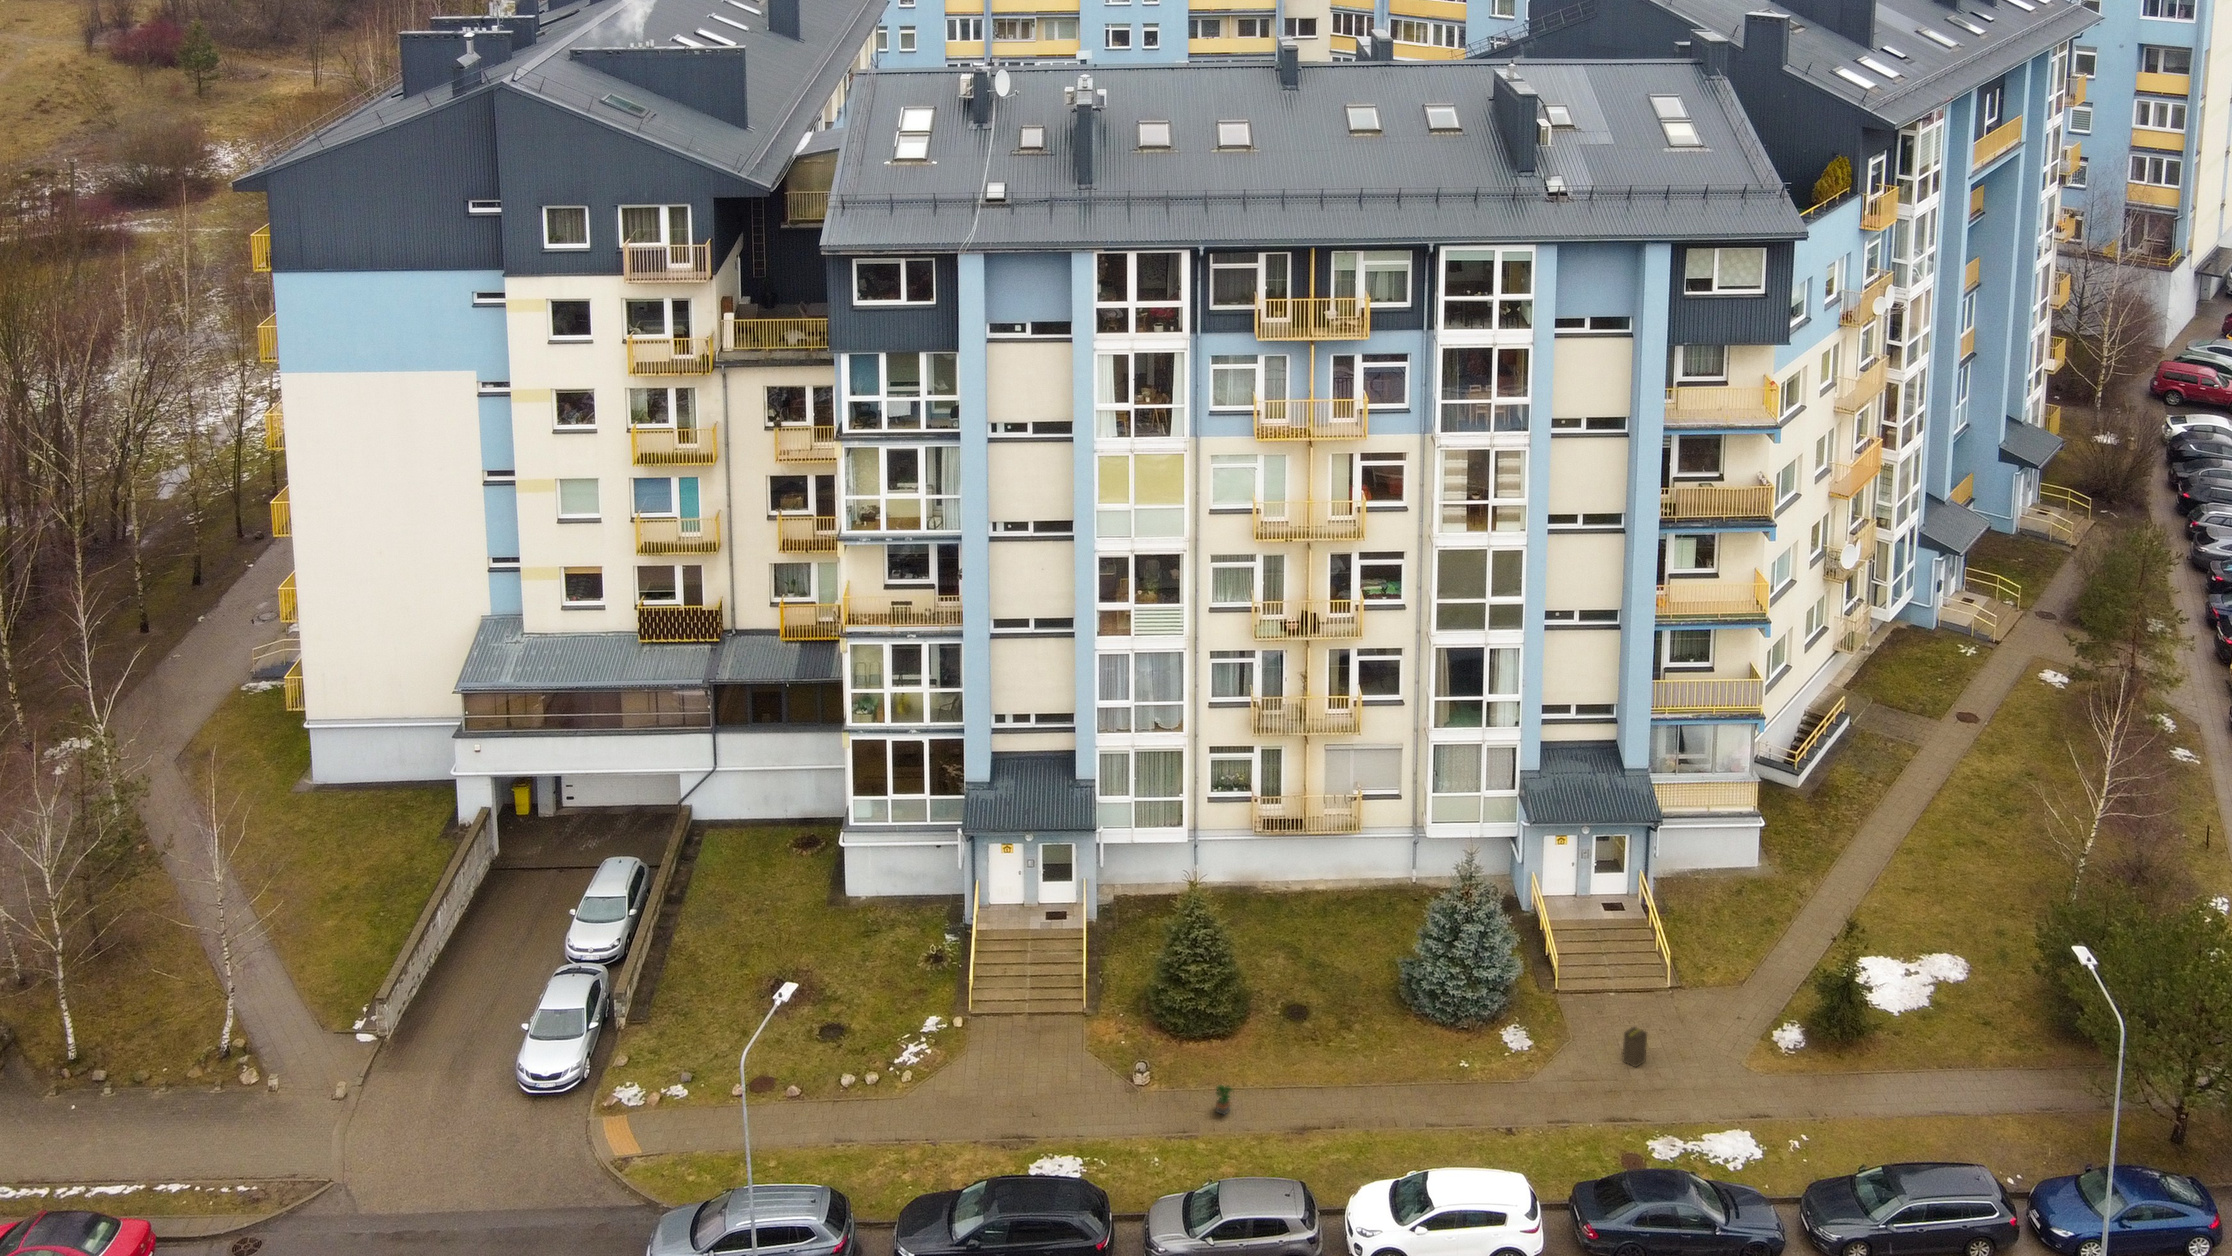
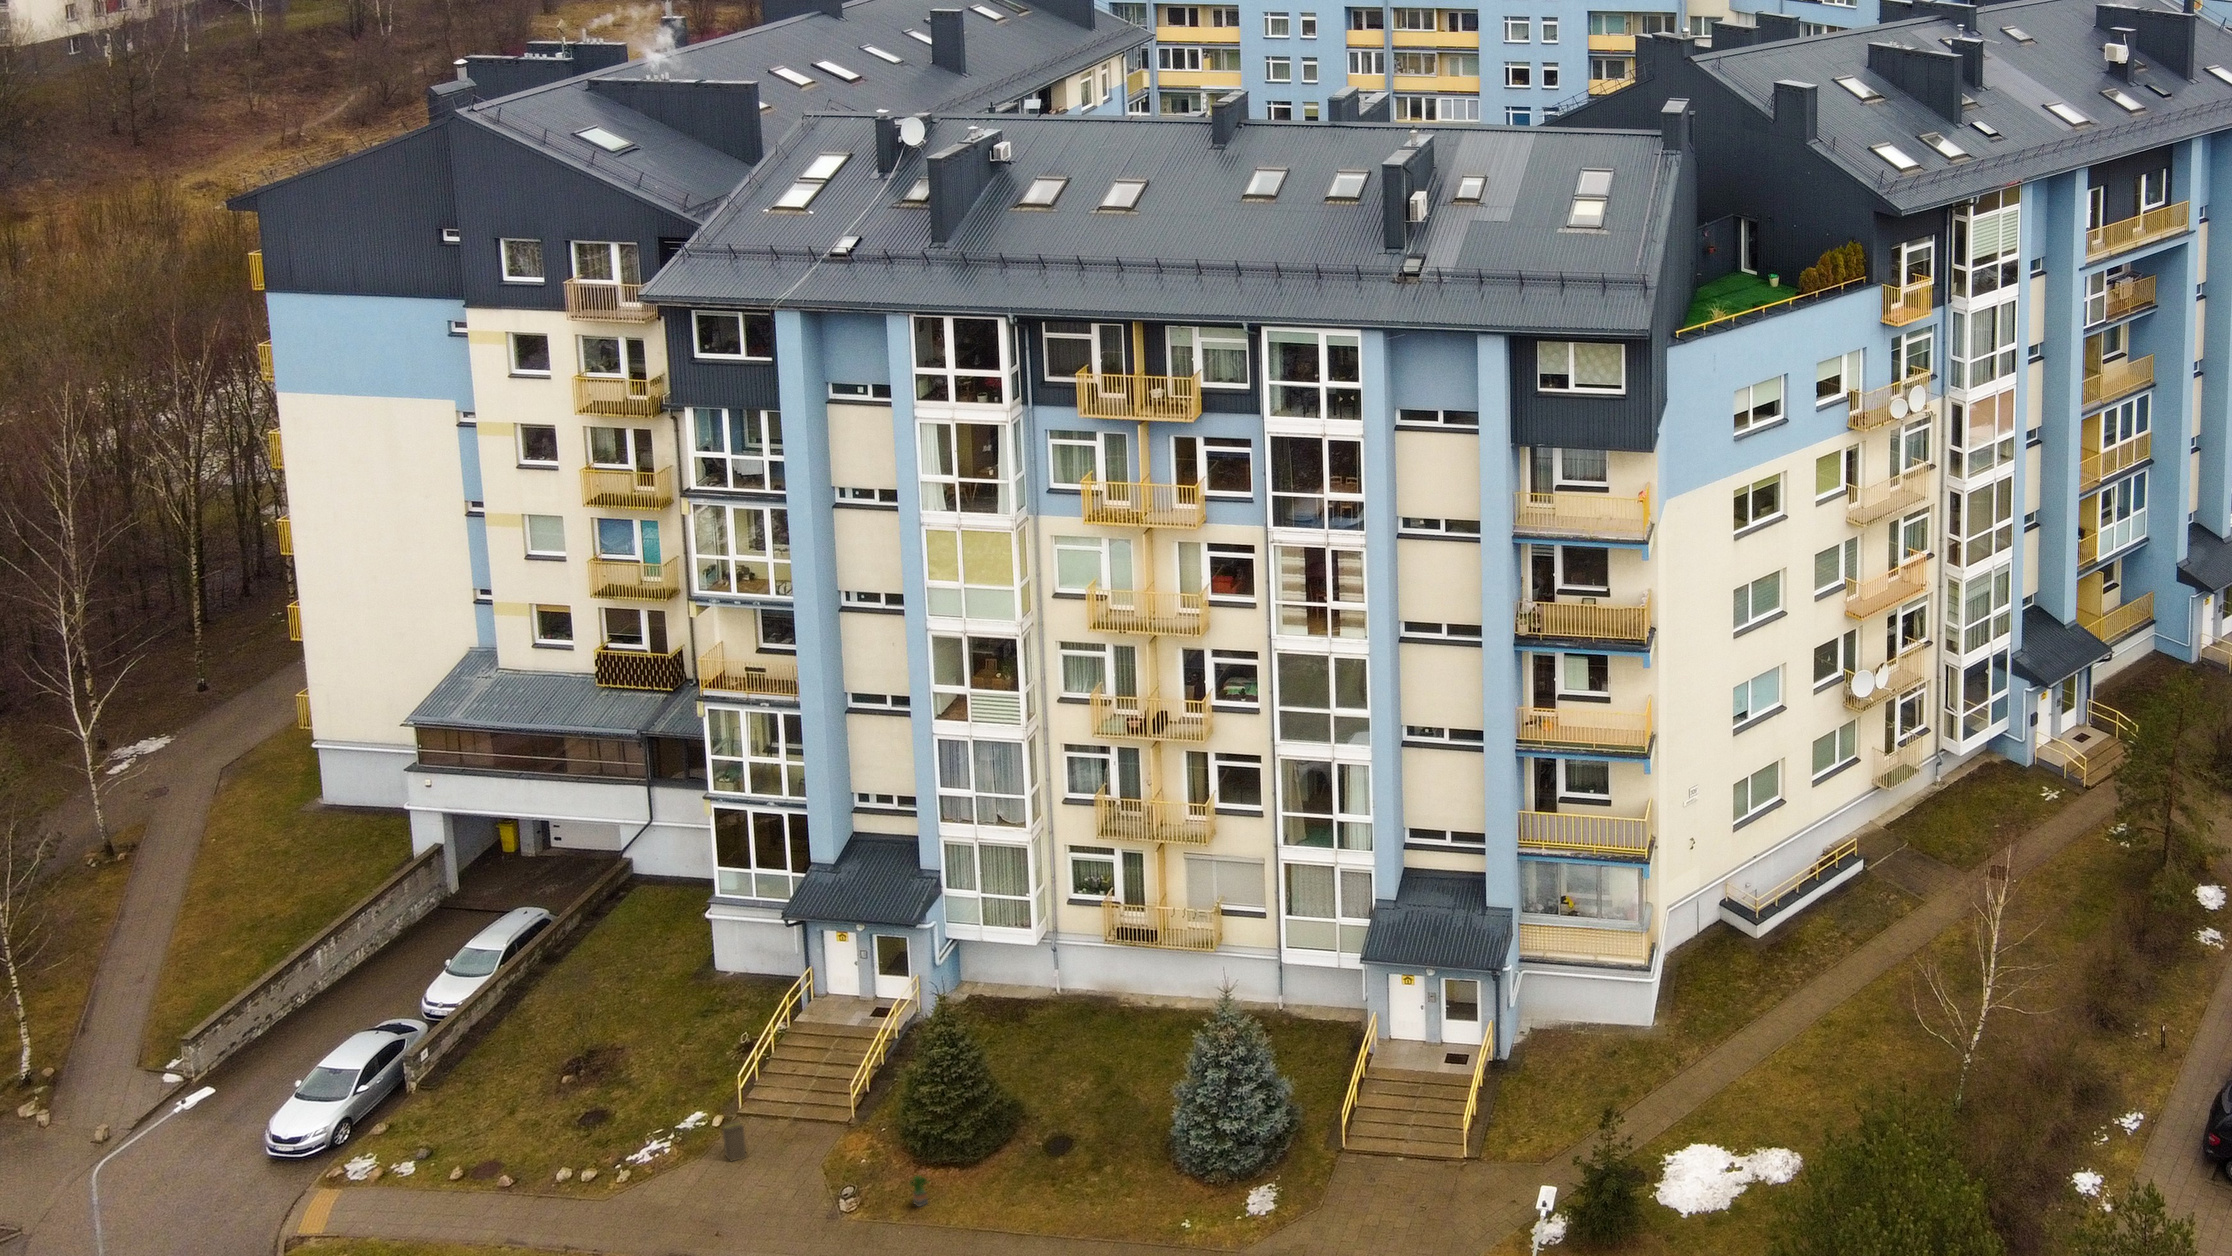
cardboard box: present [1623,1027,1647,1067] -> present [722,1121,746,1161]

